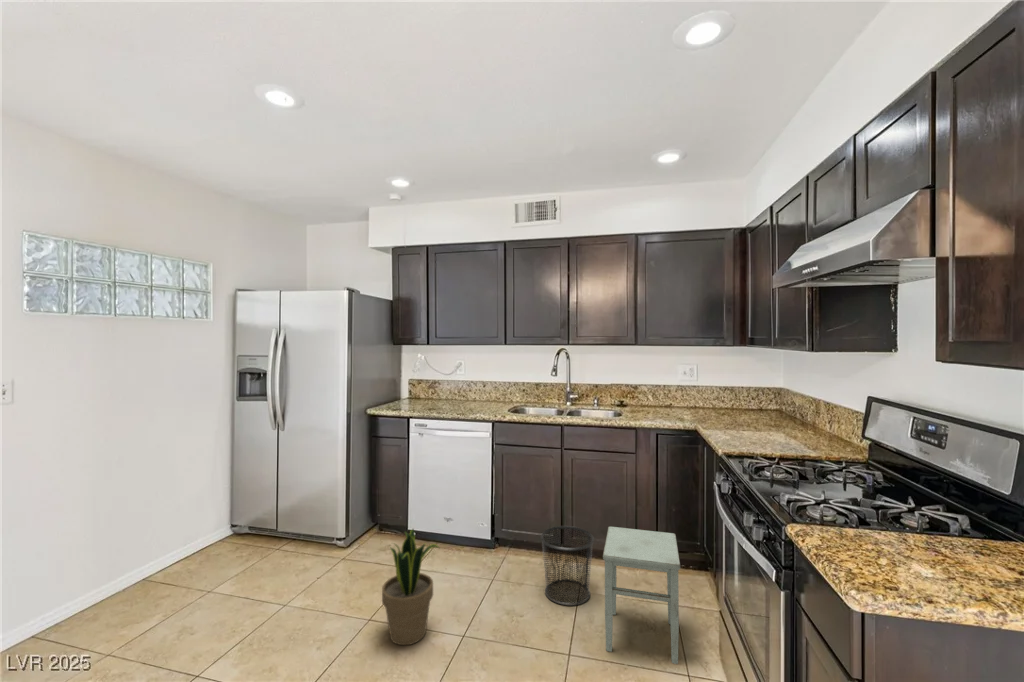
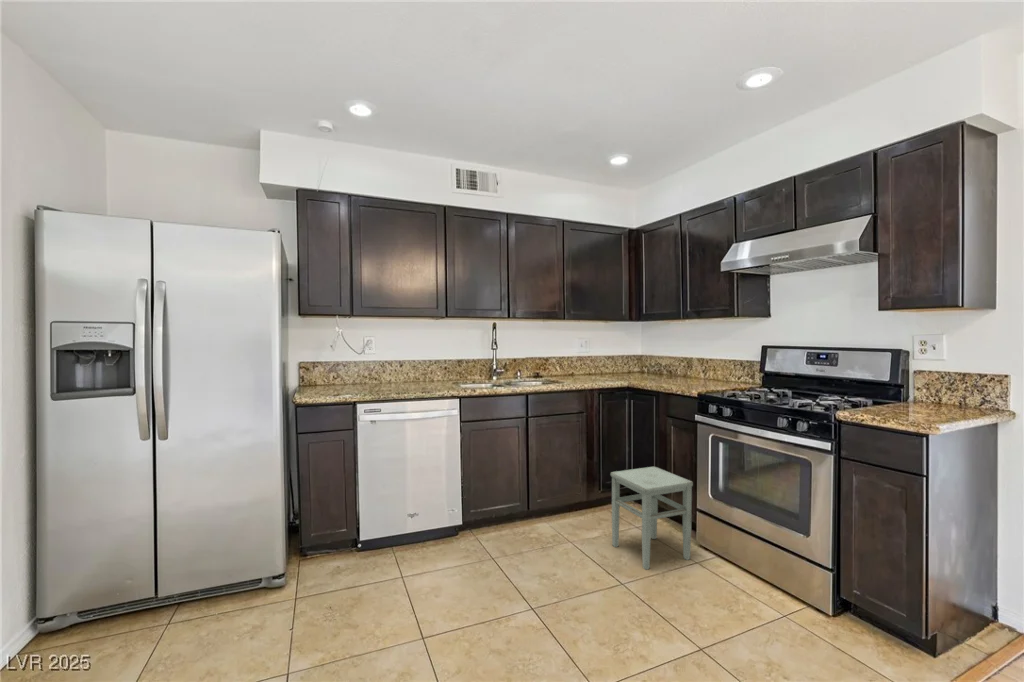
waste bin: present [541,526,594,606] -> none [543,485,593,554]
potted plant: present [382,529,439,645] -> none [465,513,529,639]

